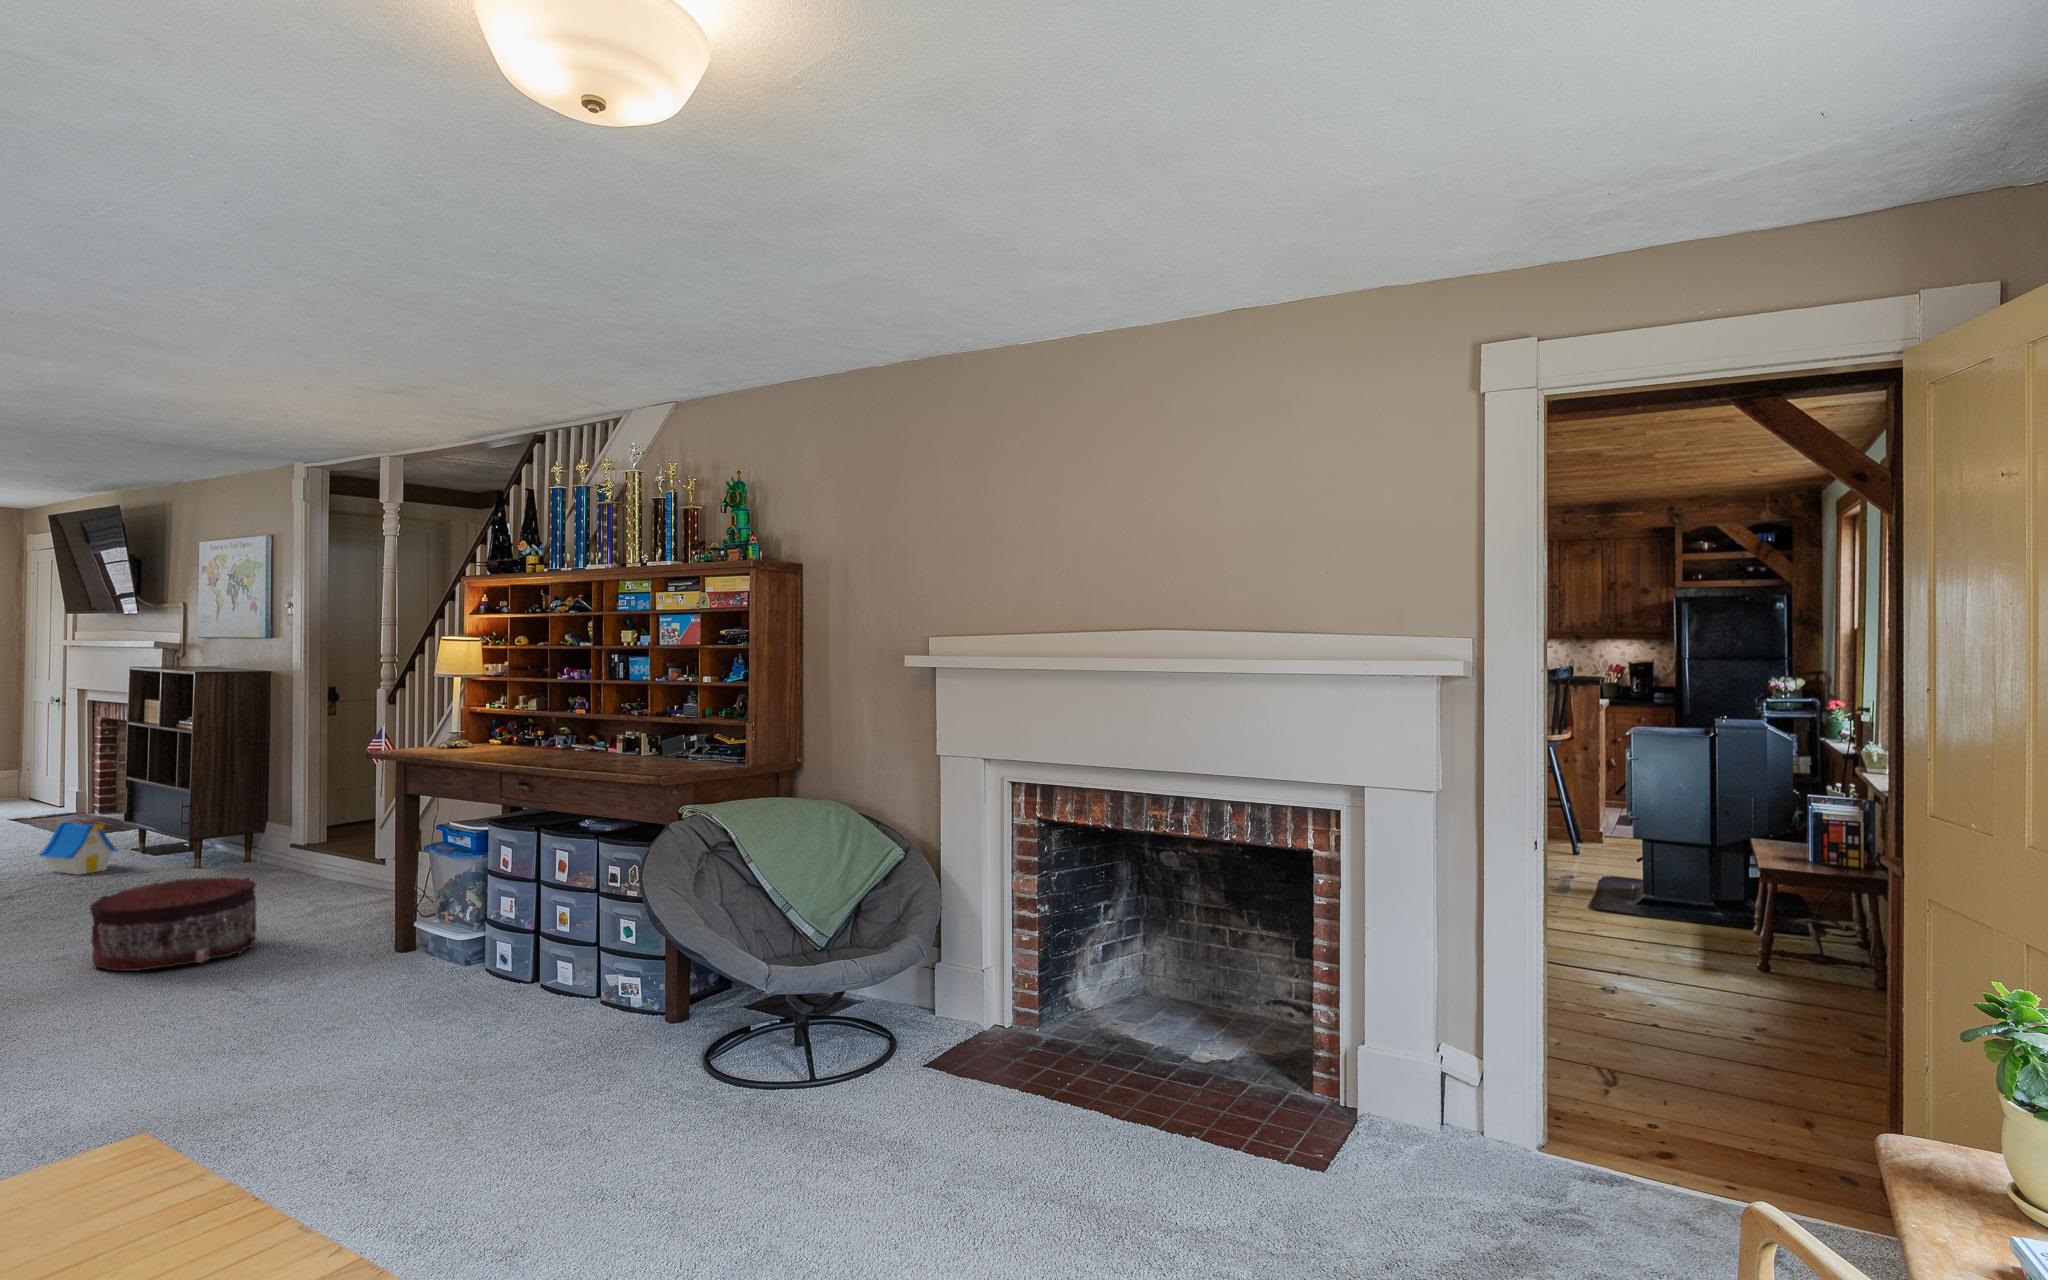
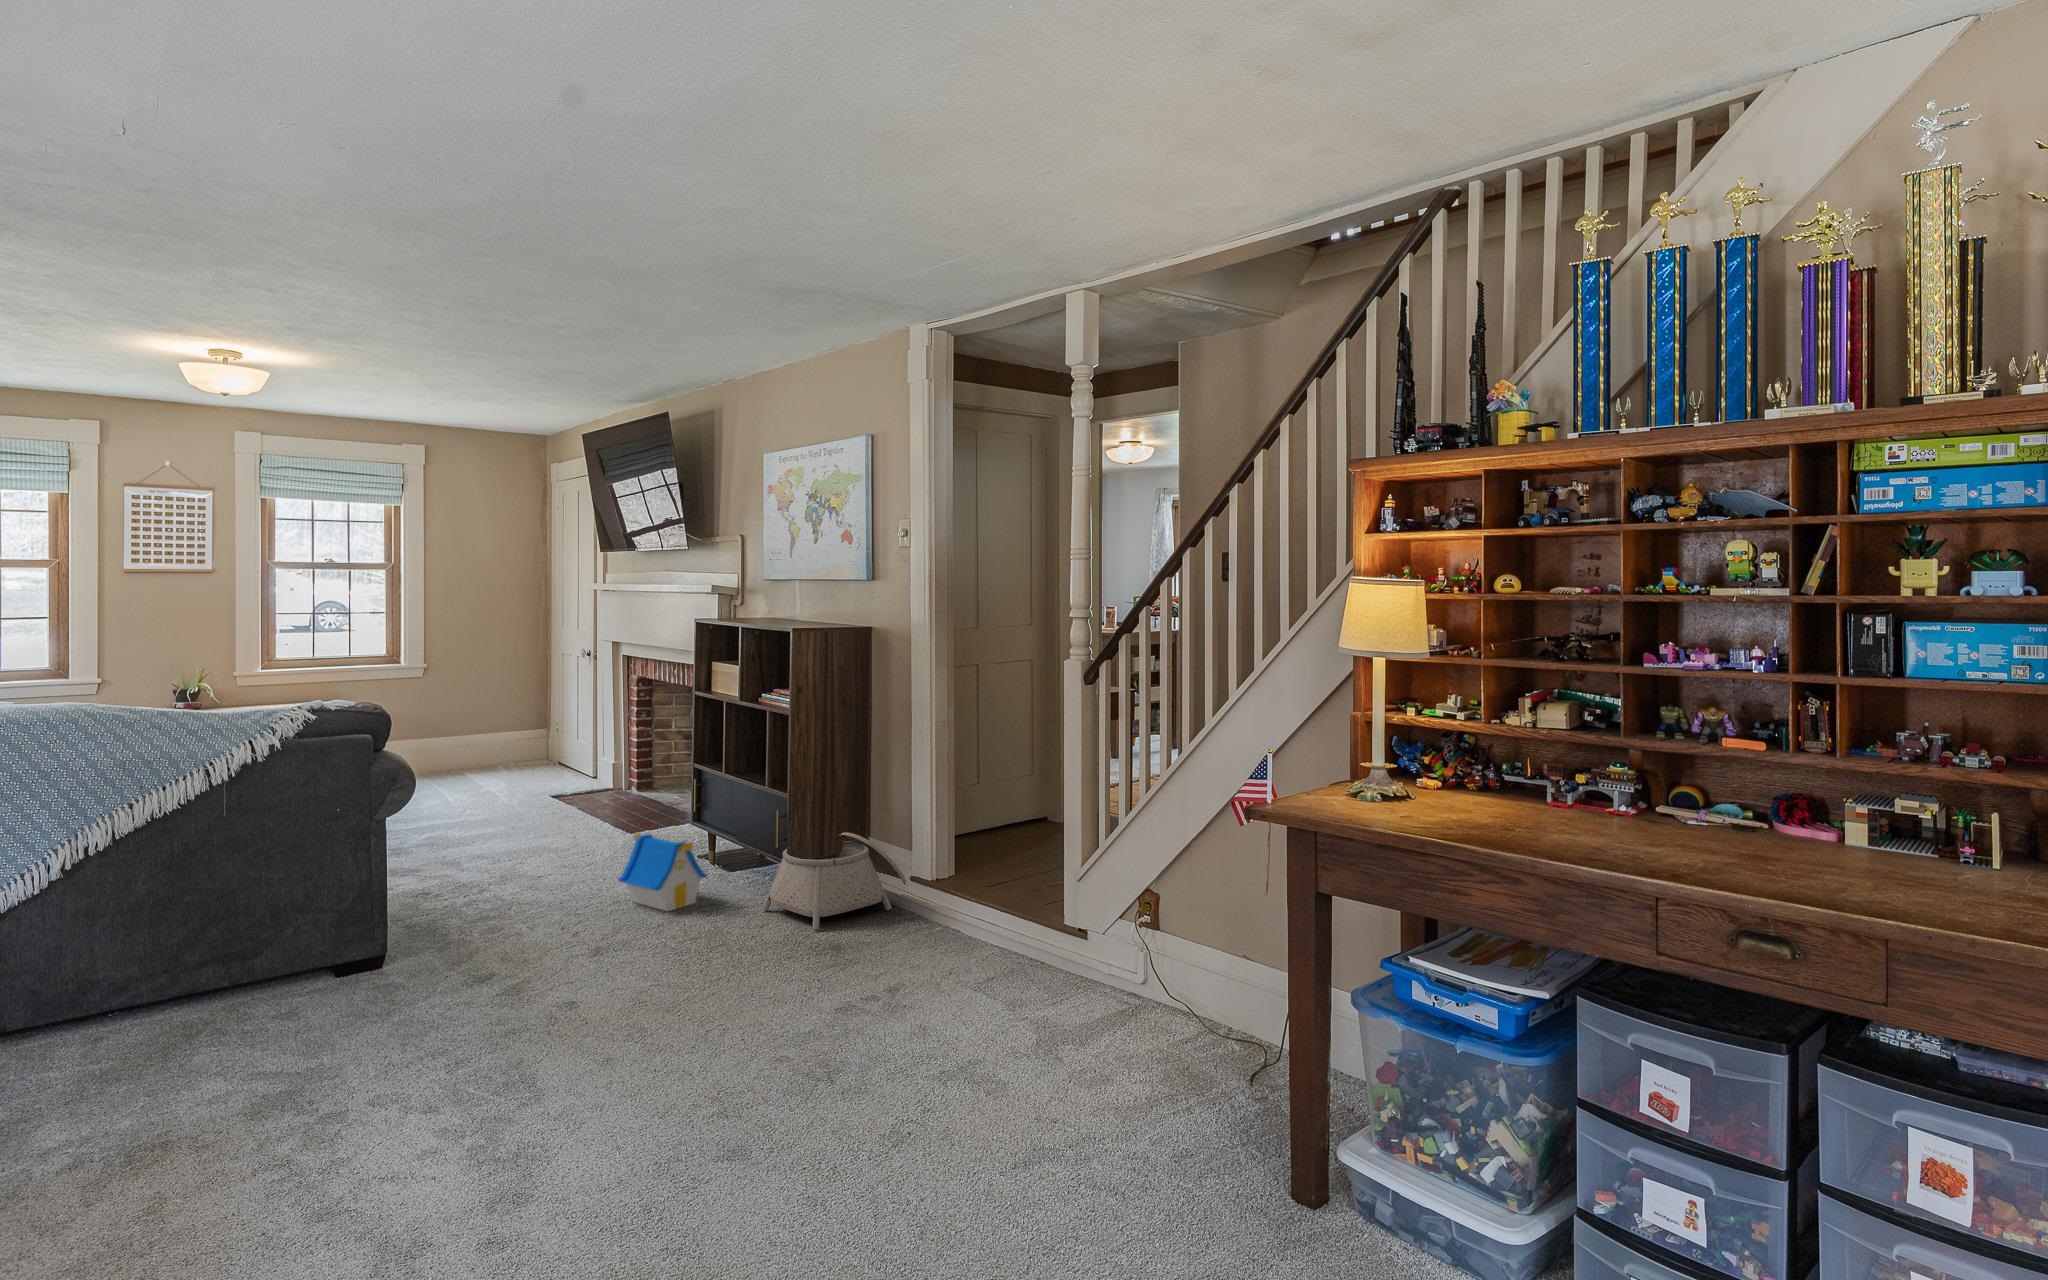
basket: none [160,814,285,877] -> present [762,832,908,929]
pouf: present [90,877,256,971] -> none [796,1005,1043,1223]

